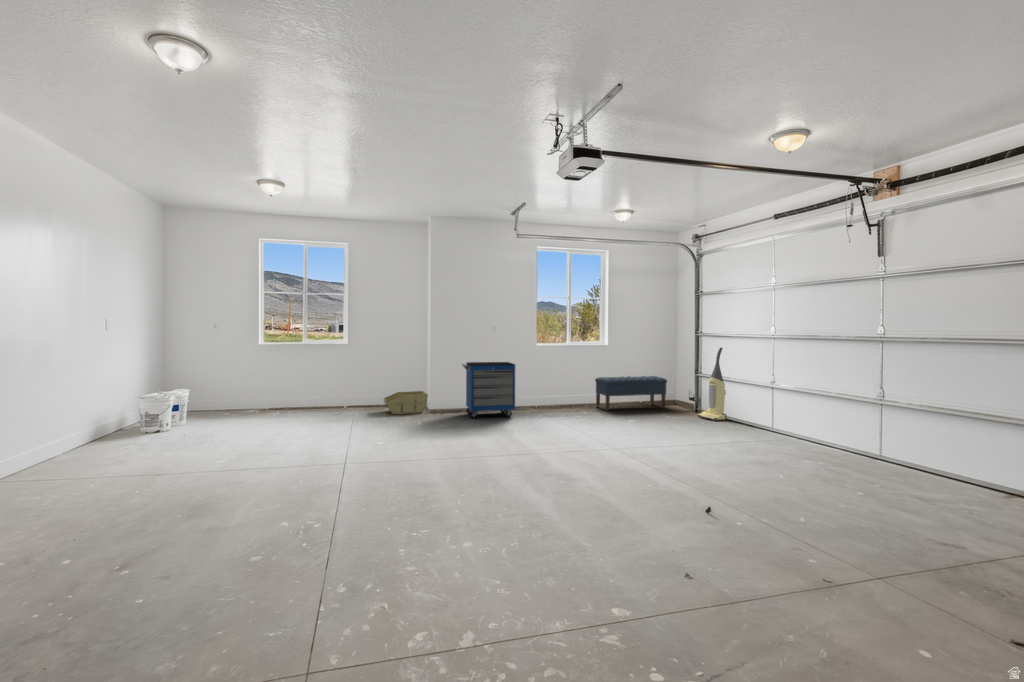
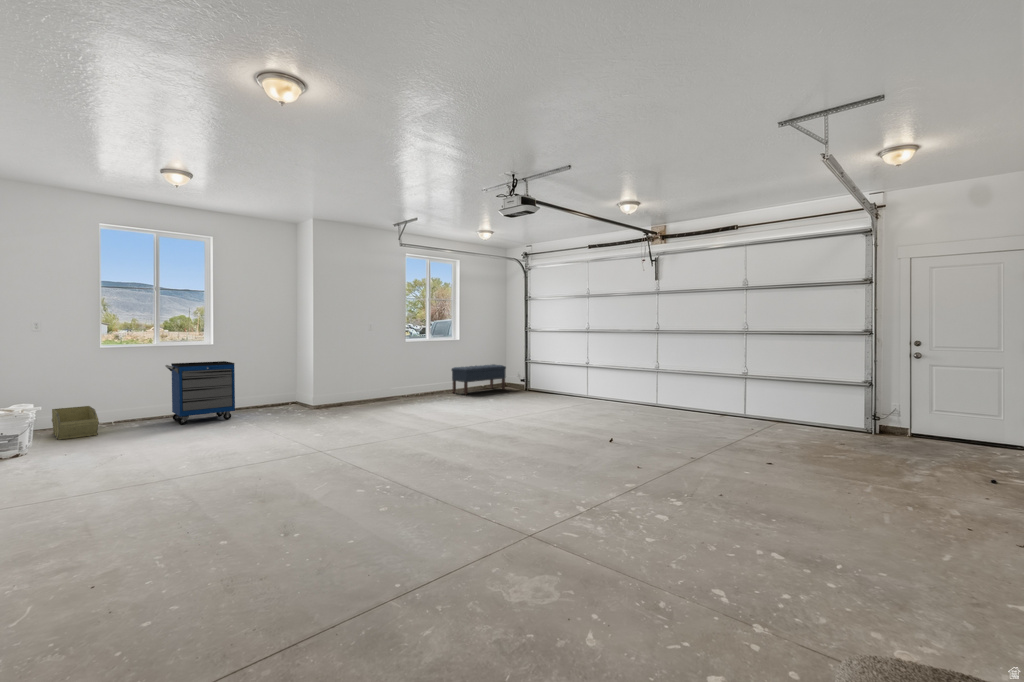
vacuum cleaner: present [698,348,726,421] -> none [534,340,555,395]
storage cabinet: present [462,362,515,418] -> present [166,361,235,425]
storage bin: present [384,391,428,415] -> present [52,406,99,440]

